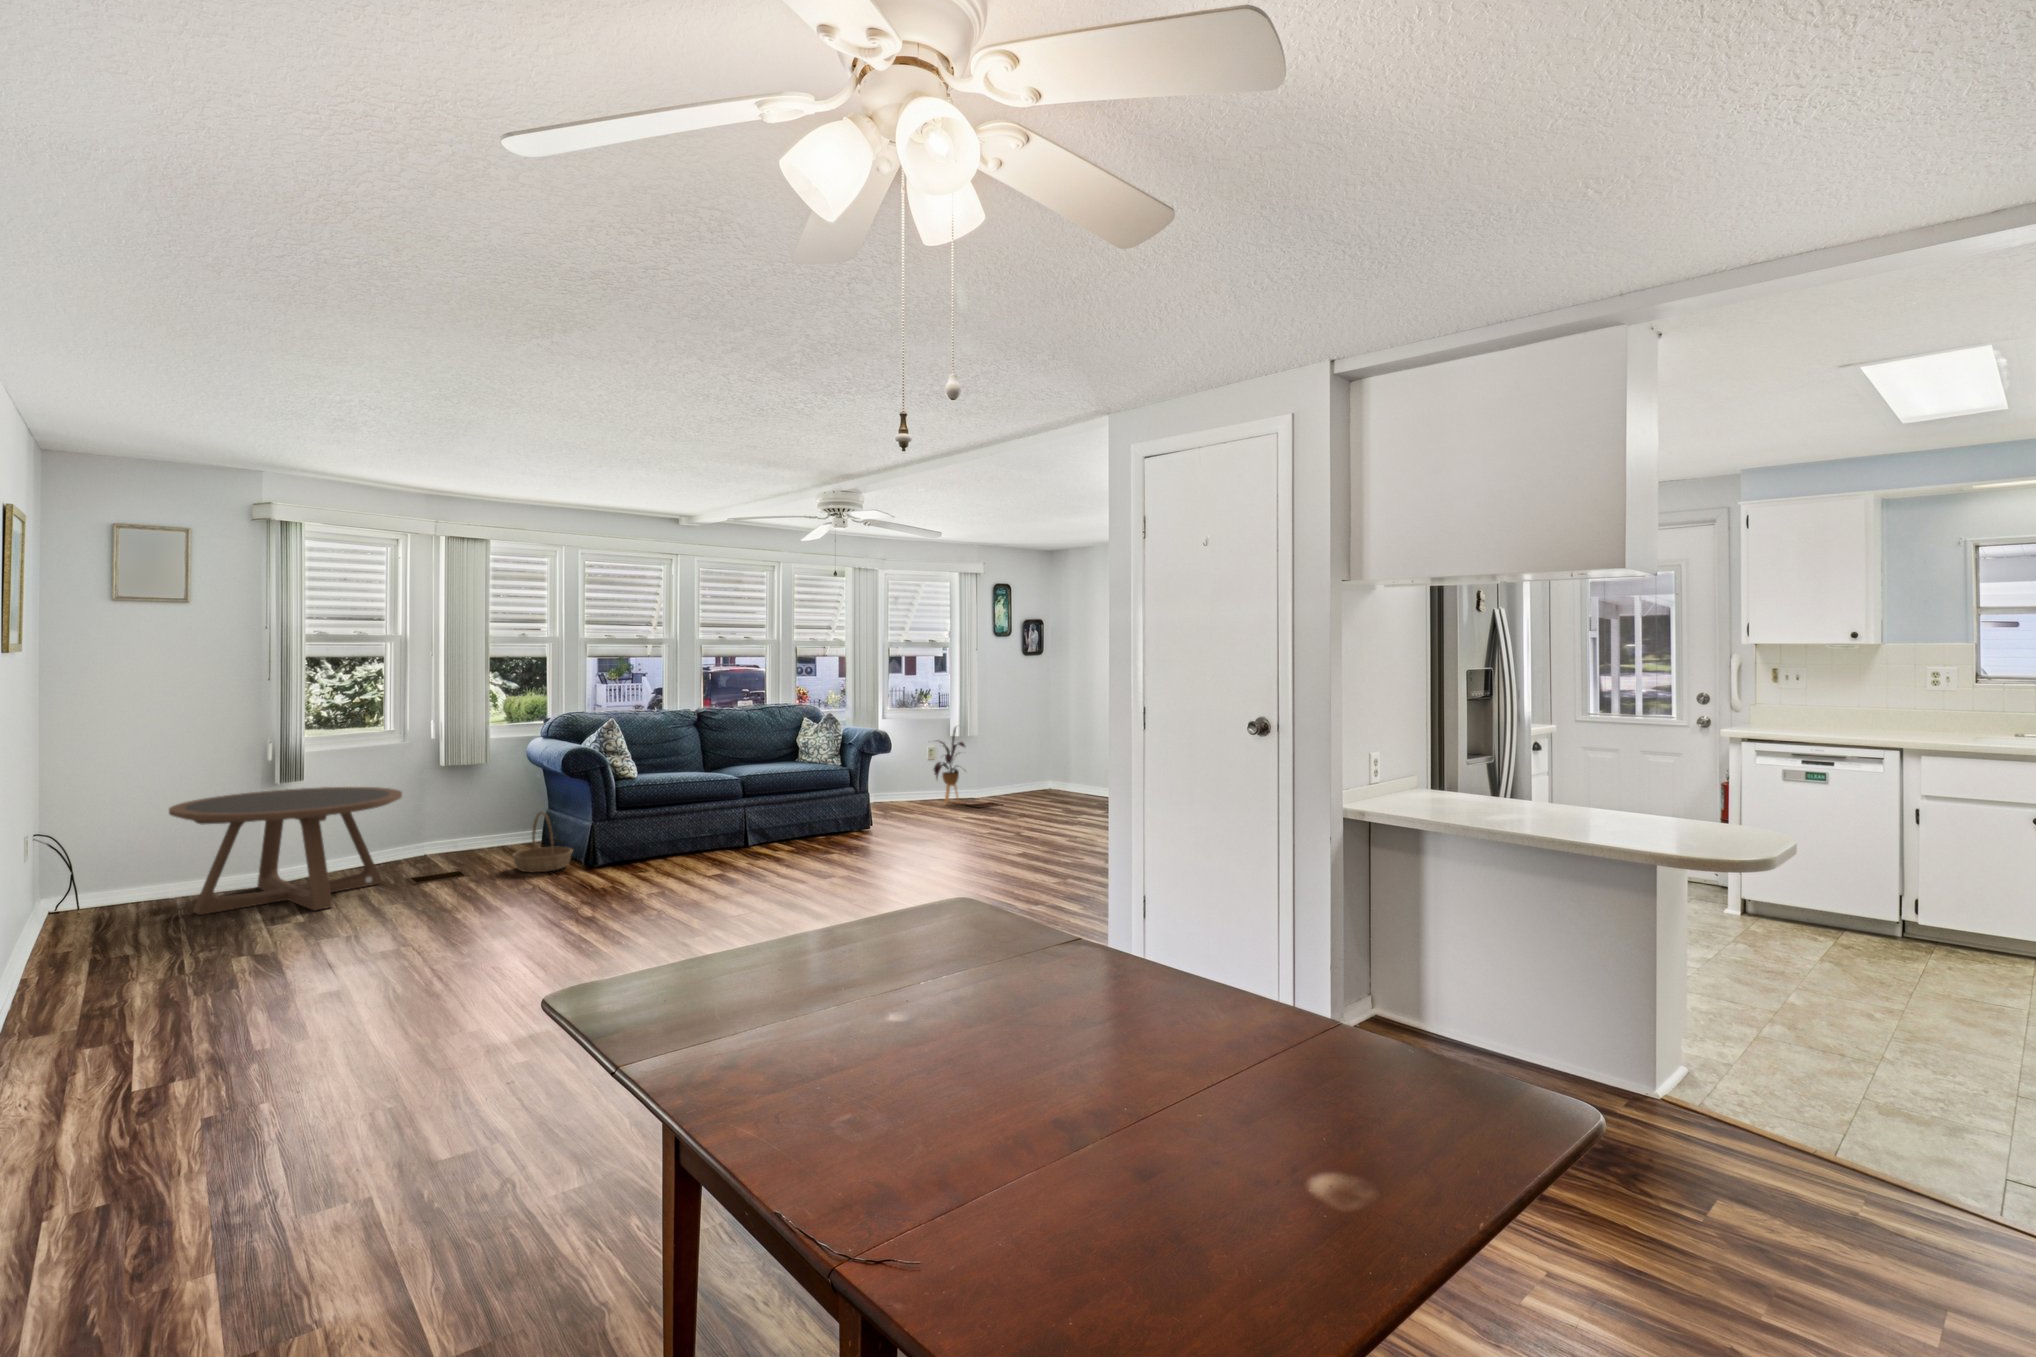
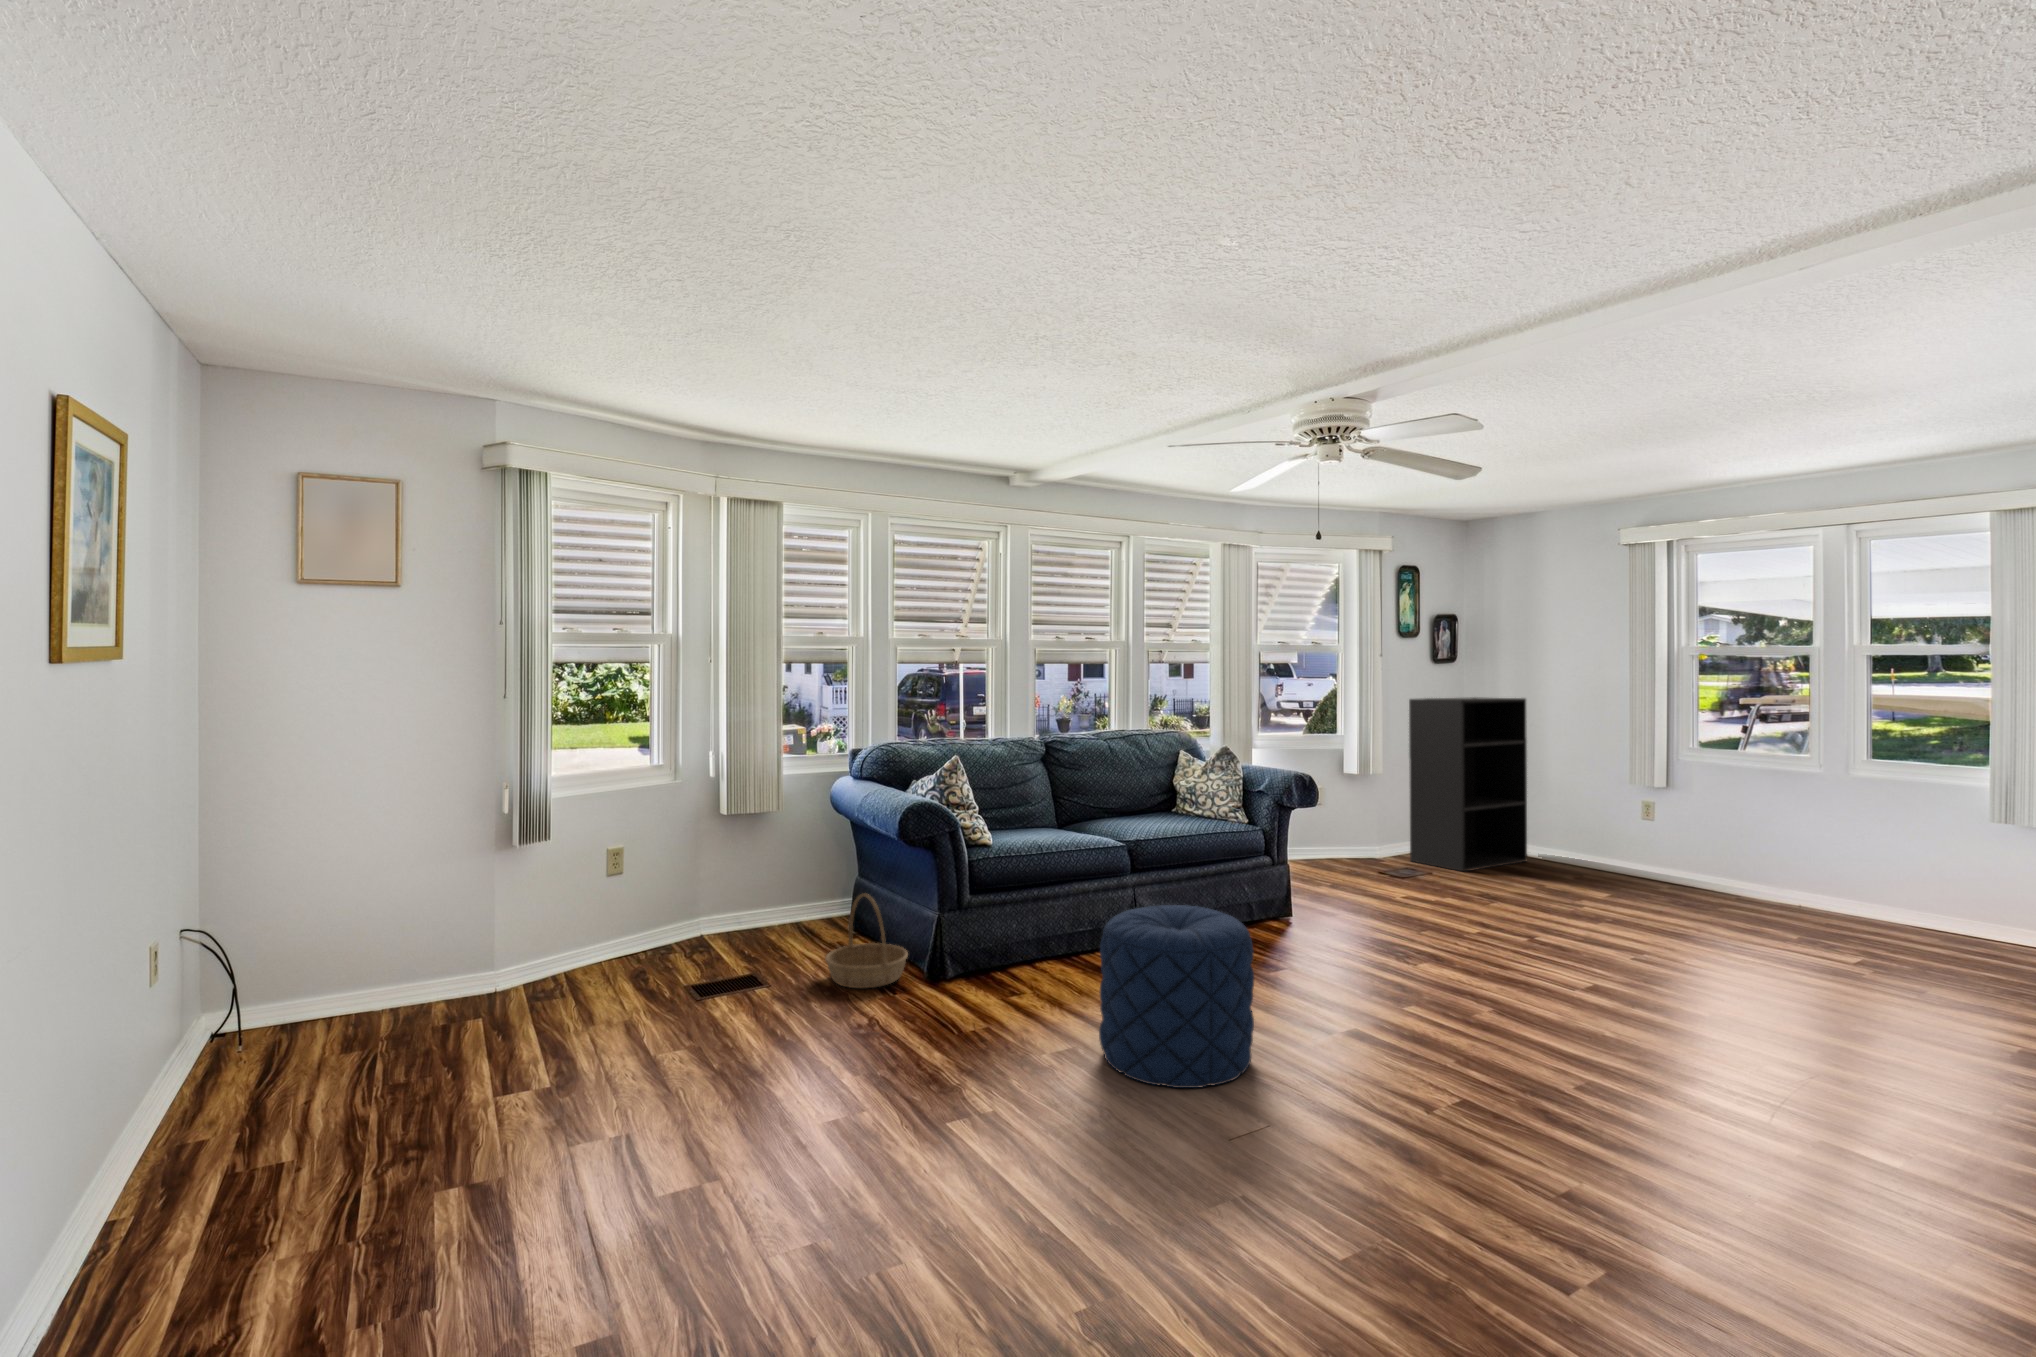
bookshelf: none [998,680,1080,803] -> present [1409,697,1527,871]
house plant: present [934,728,966,803] -> none [1319,760,1384,871]
coffee table: present [169,787,402,915] -> none [358,853,680,1066]
pouf: none [672,807,765,903] -> present [1099,905,1254,1088]

